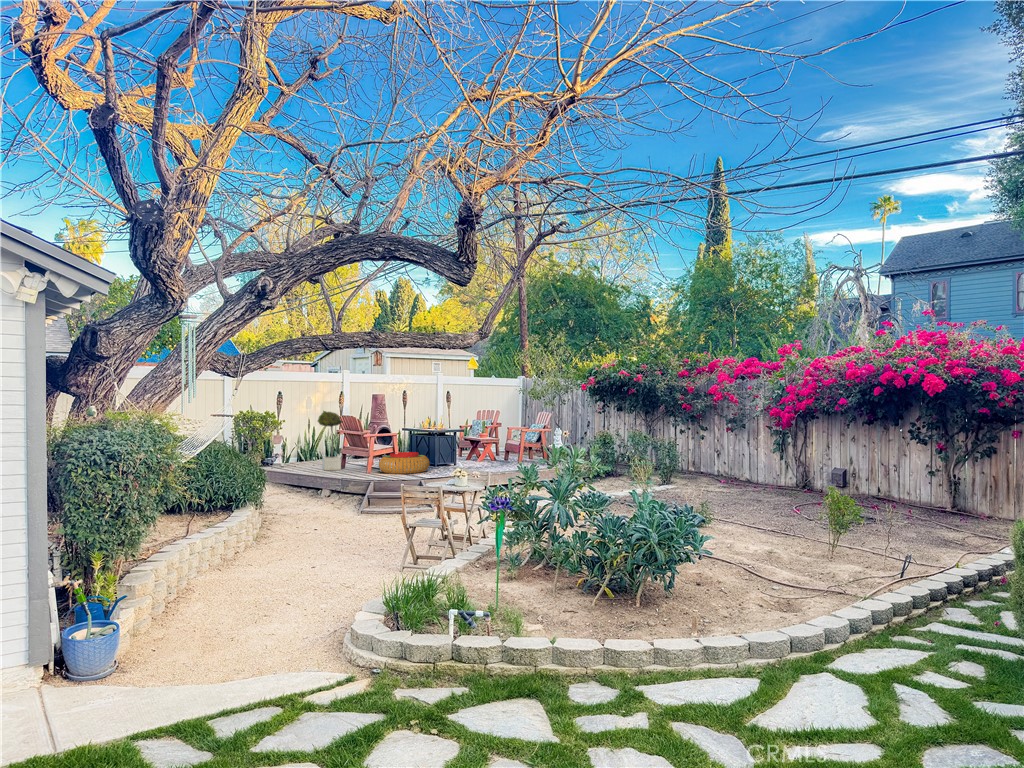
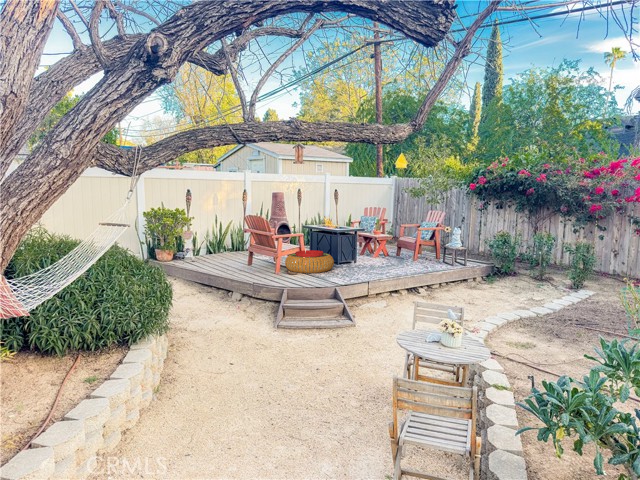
potted tree: present [318,411,343,471] -> none [225,209,249,267]

